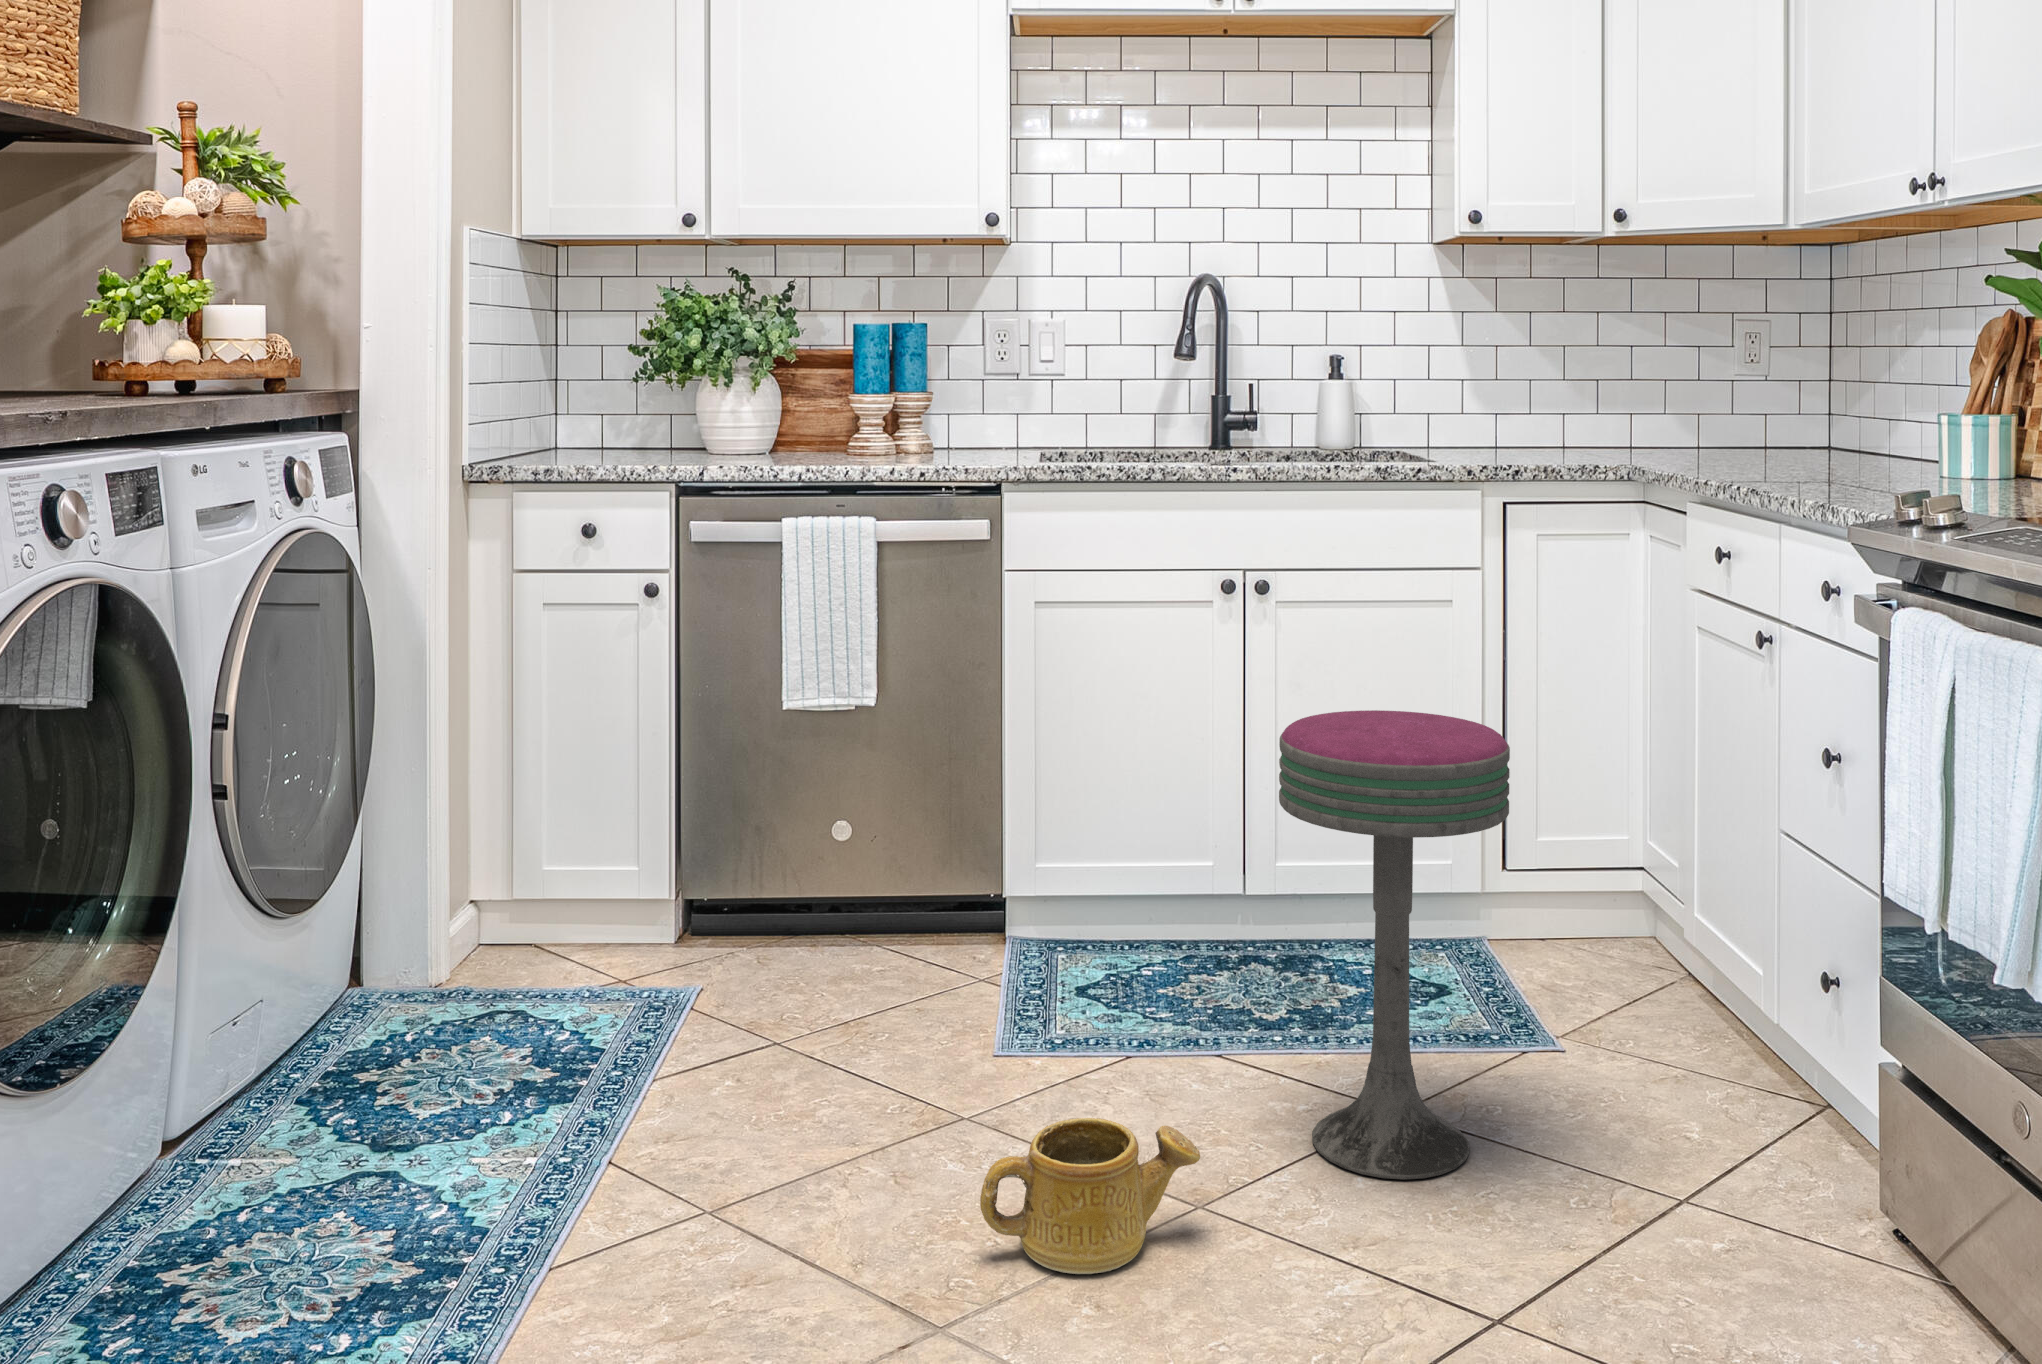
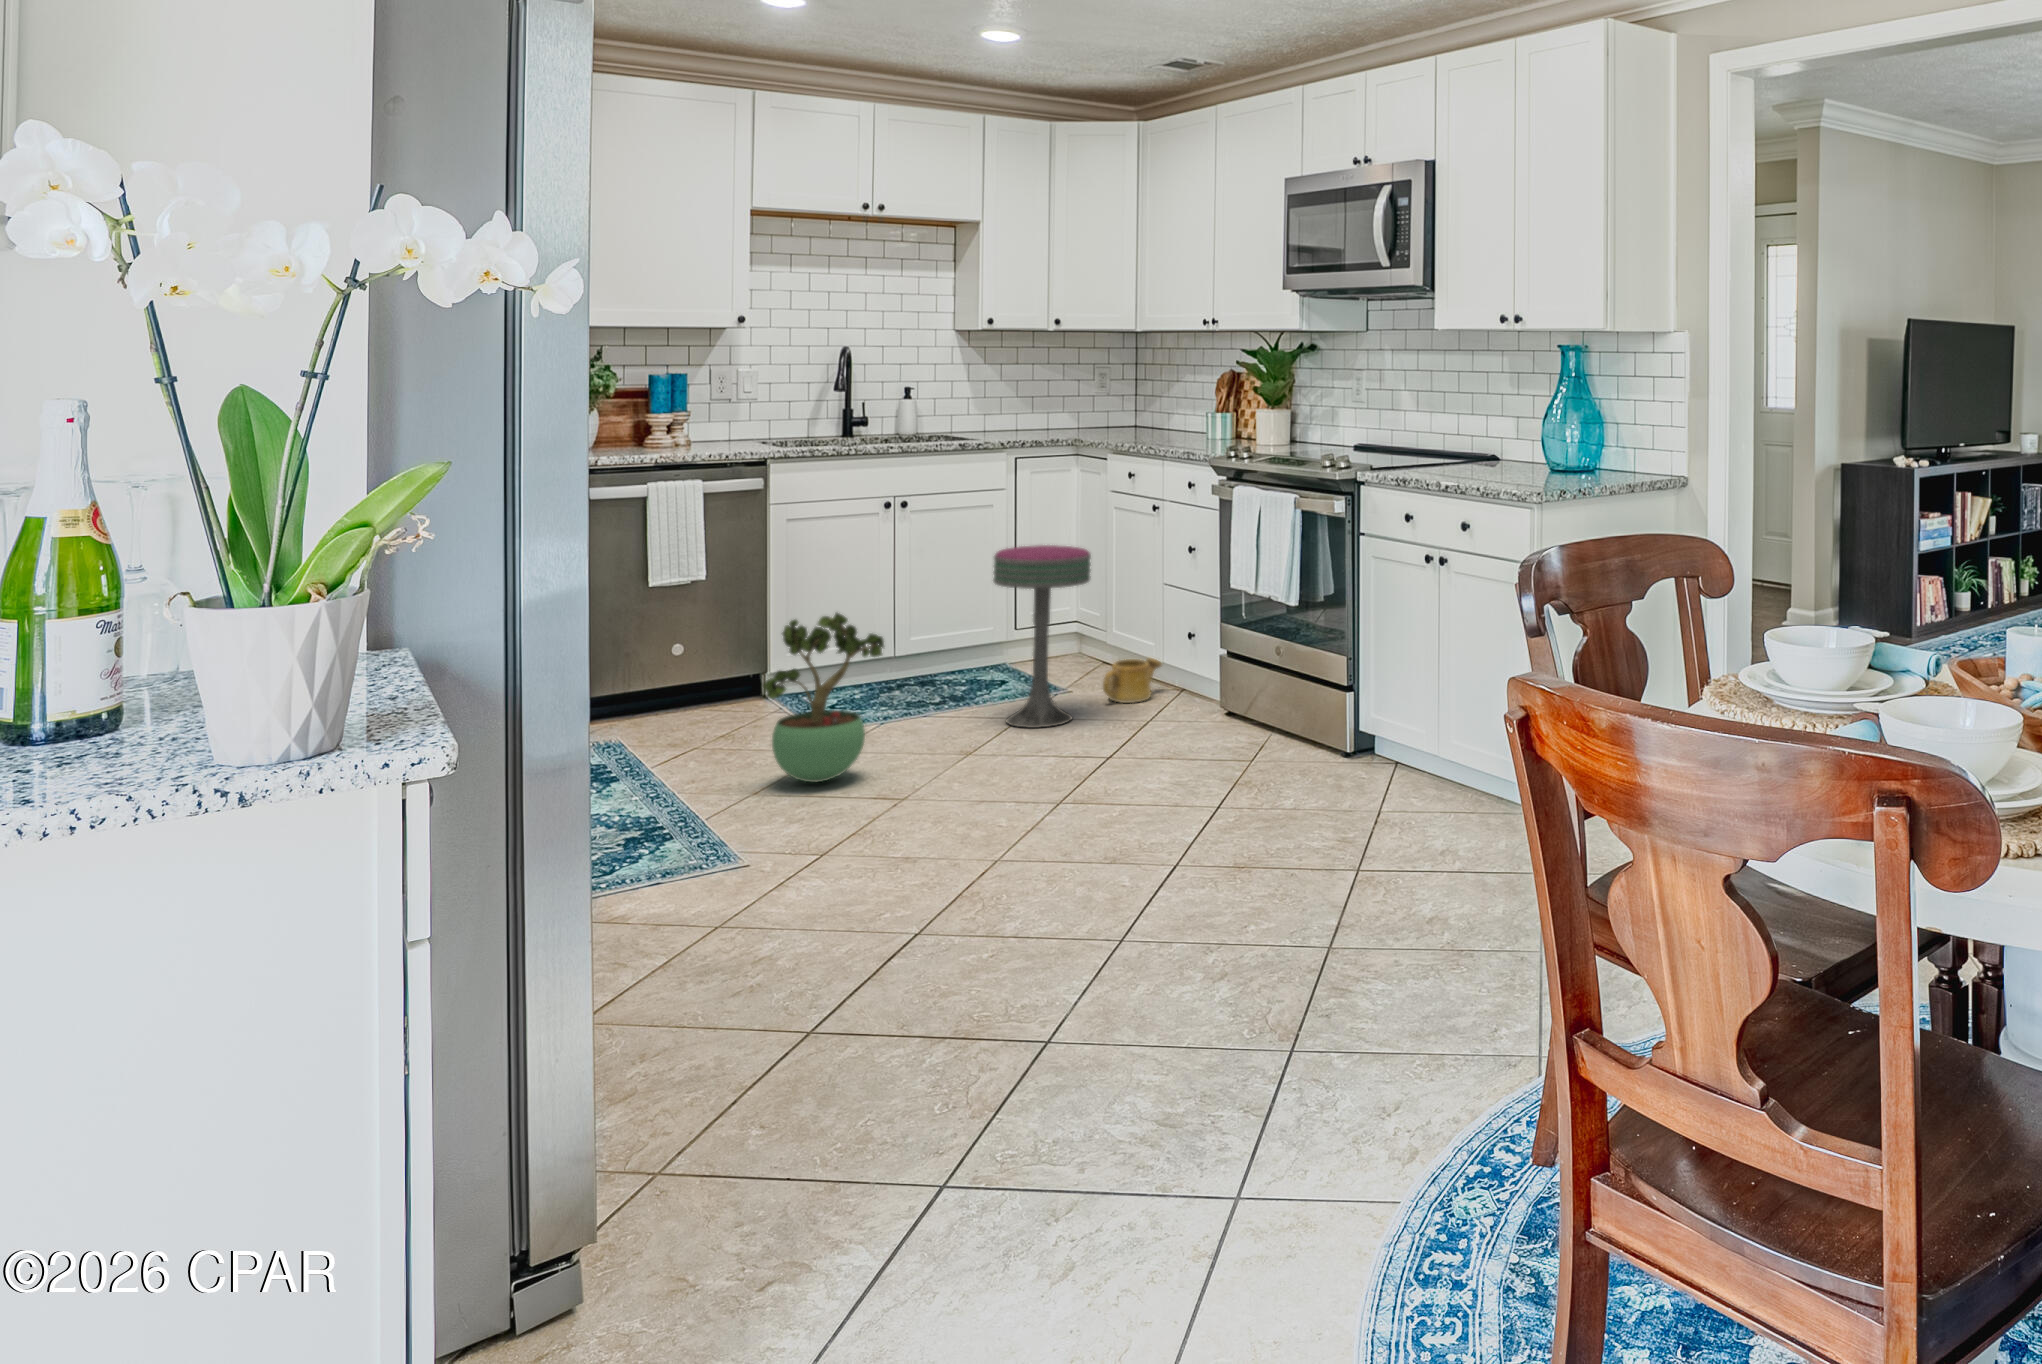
potted plant: none [649,846,887,1241] -> present [763,613,884,782]
watering can: present [980,1118,1200,1274] -> present [1103,658,1162,703]

